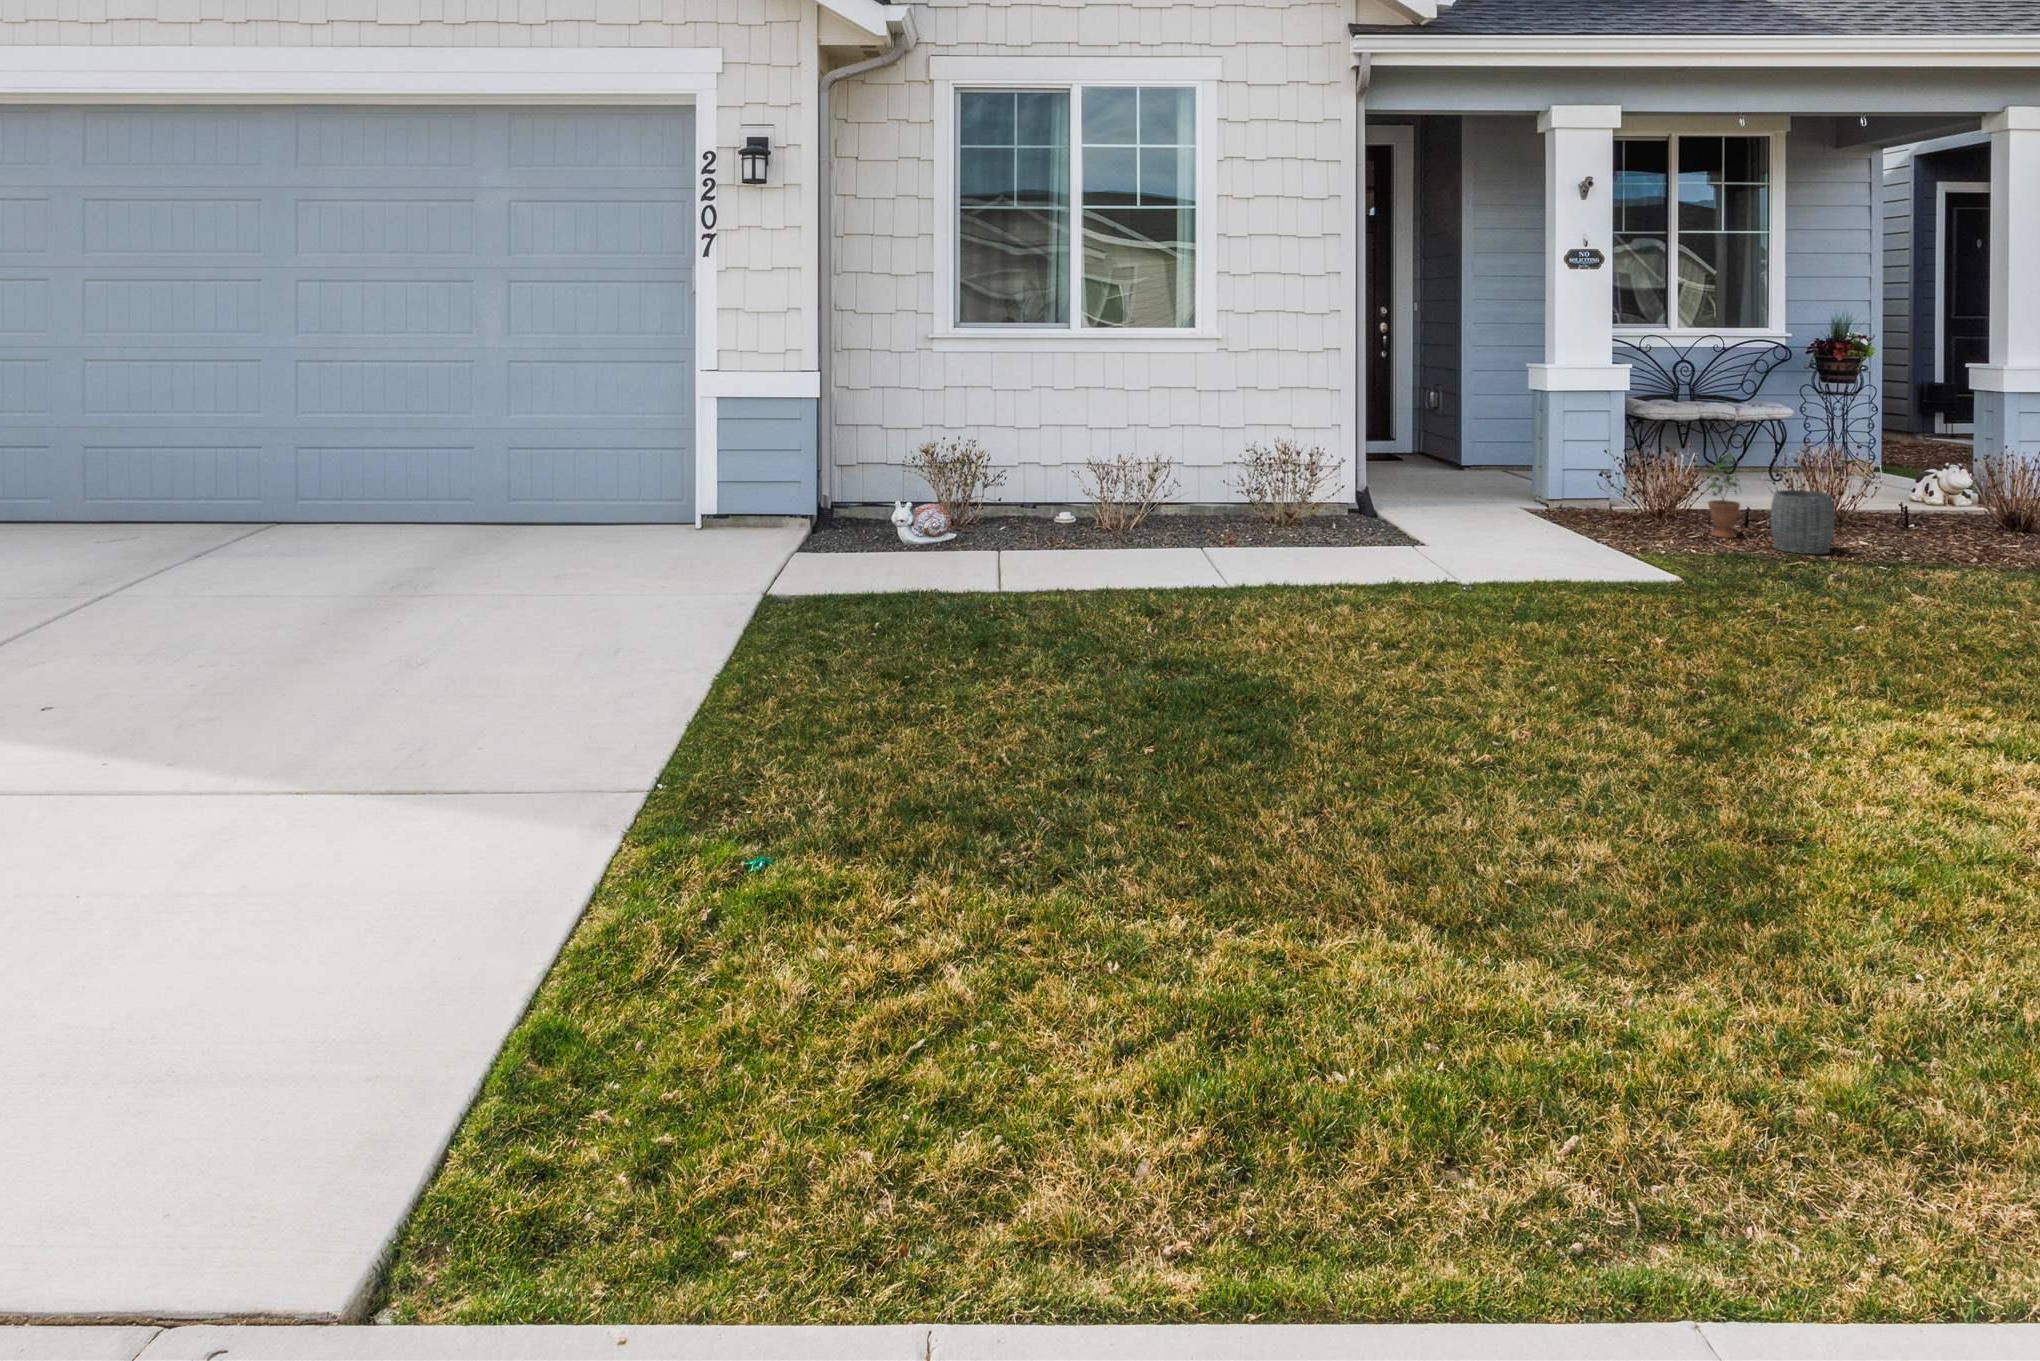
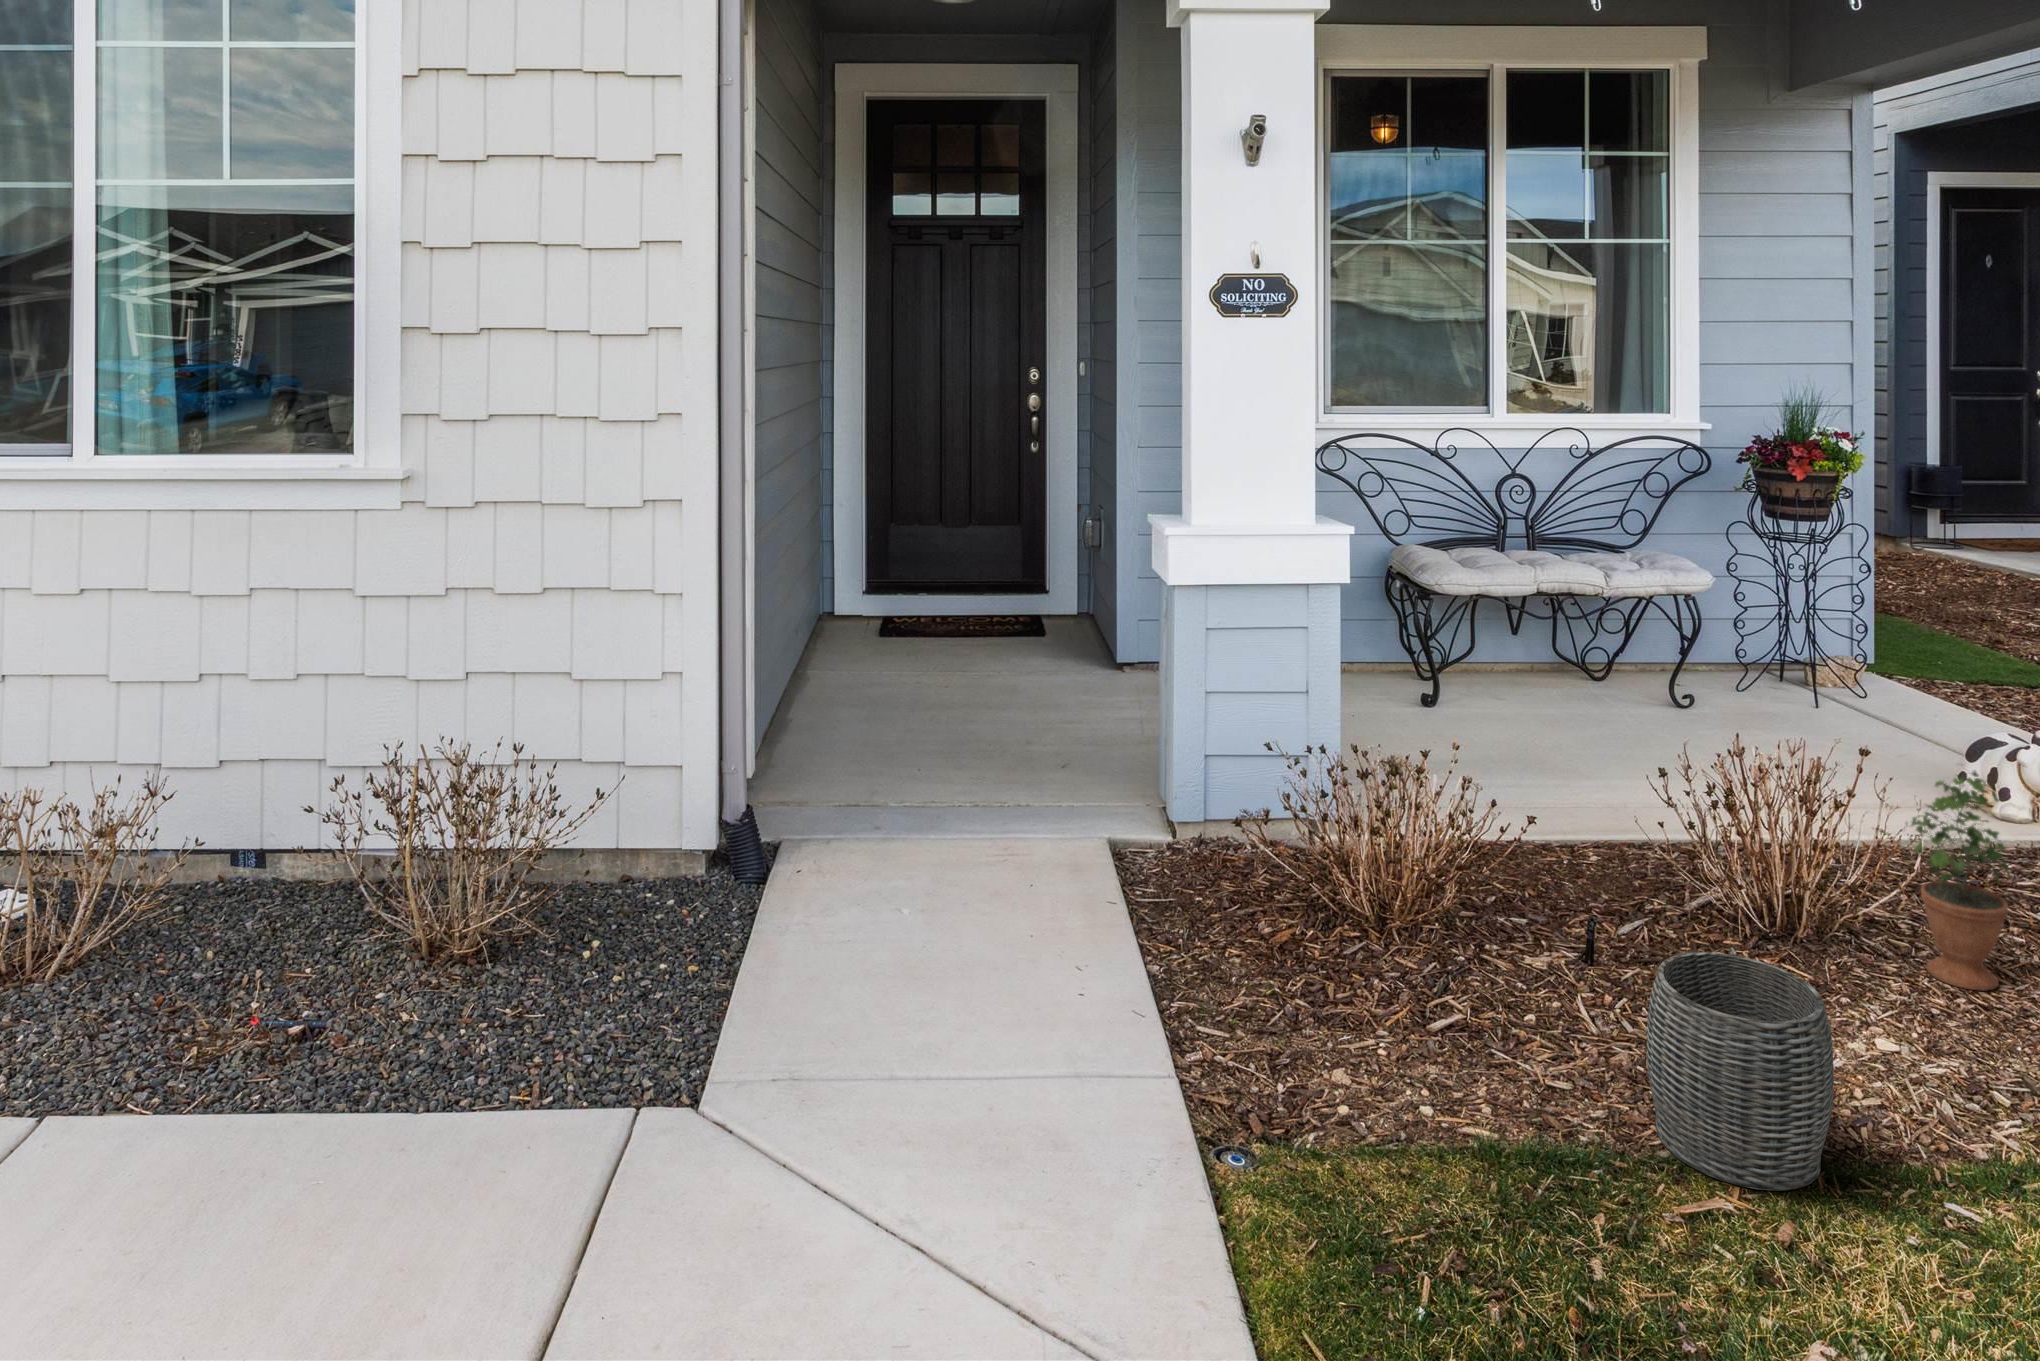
potted plant: present [1702,454,1740,538] -> present [1911,771,2011,990]

